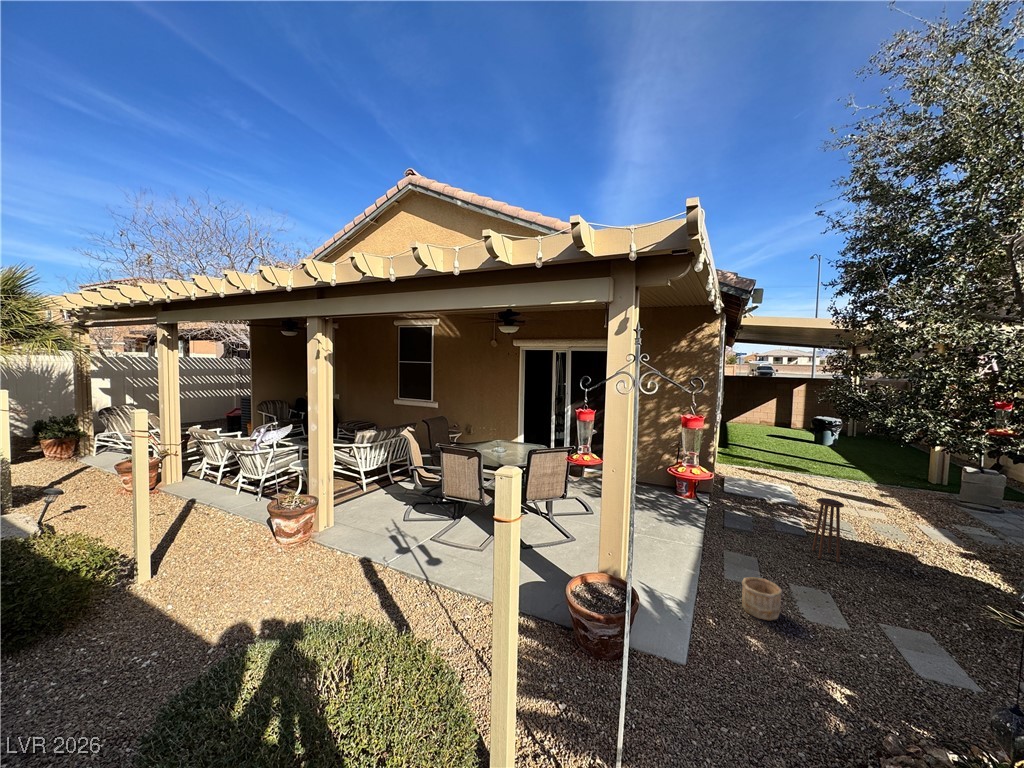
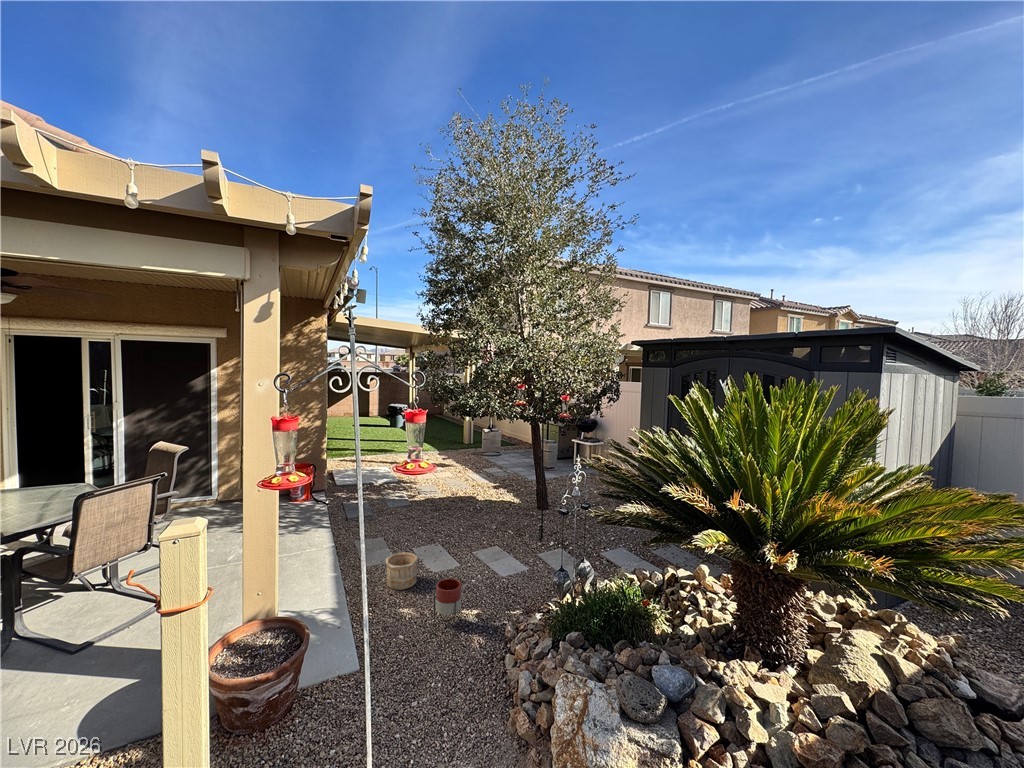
stool: present [812,498,844,562] -> none [419,469,439,520]
planter: none [783,627,825,691] -> present [434,578,461,628]

